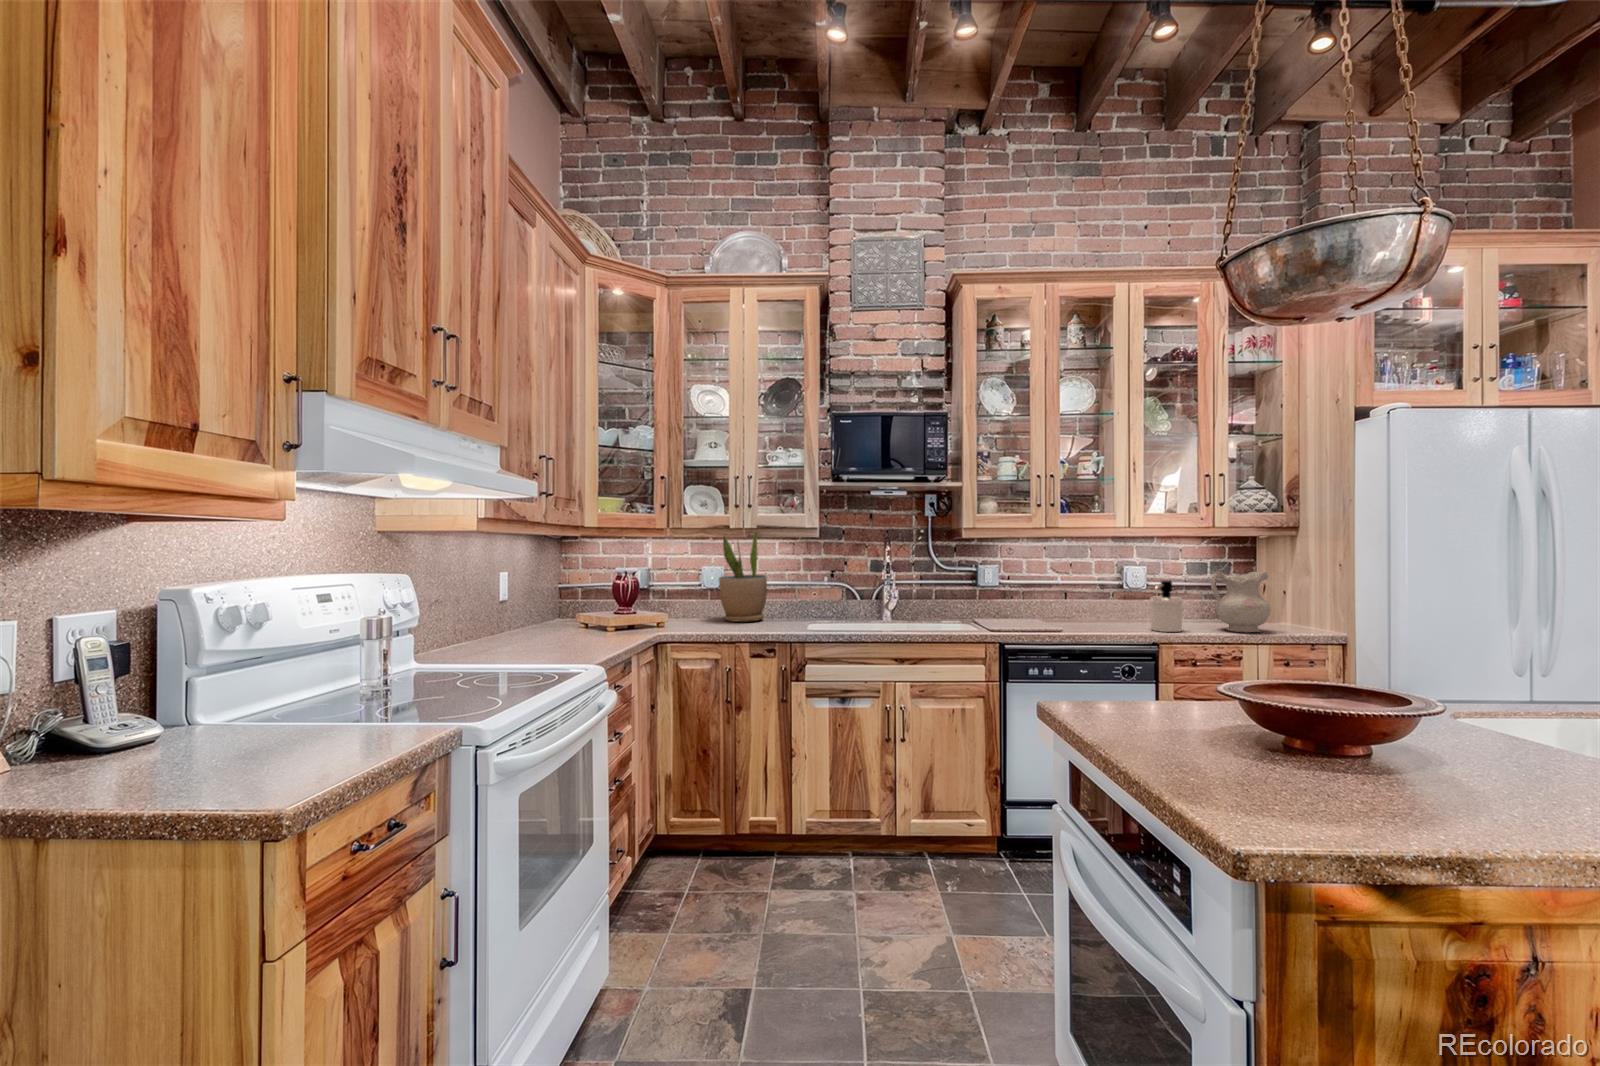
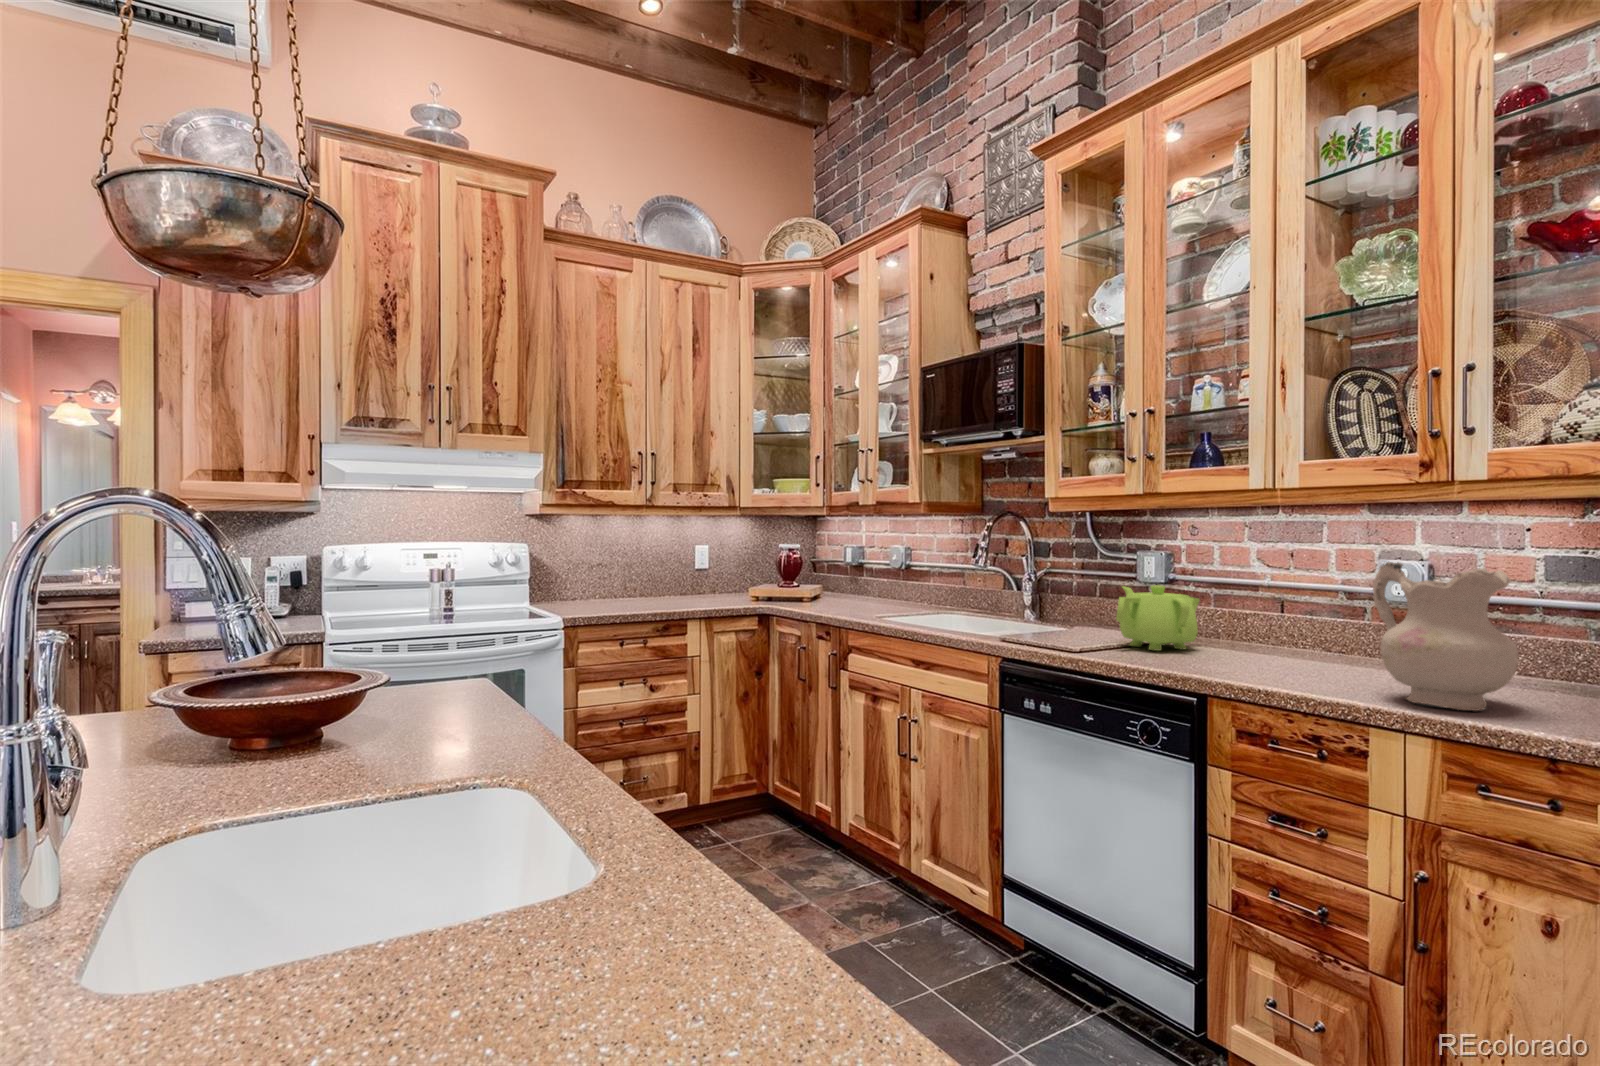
potted plant: present [719,533,767,622] -> none [871,505,924,605]
soap dispenser: present [1150,581,1183,632] -> none [1211,581,1314,681]
teapot: none [1023,587,1085,627] -> present [1116,585,1199,651]

